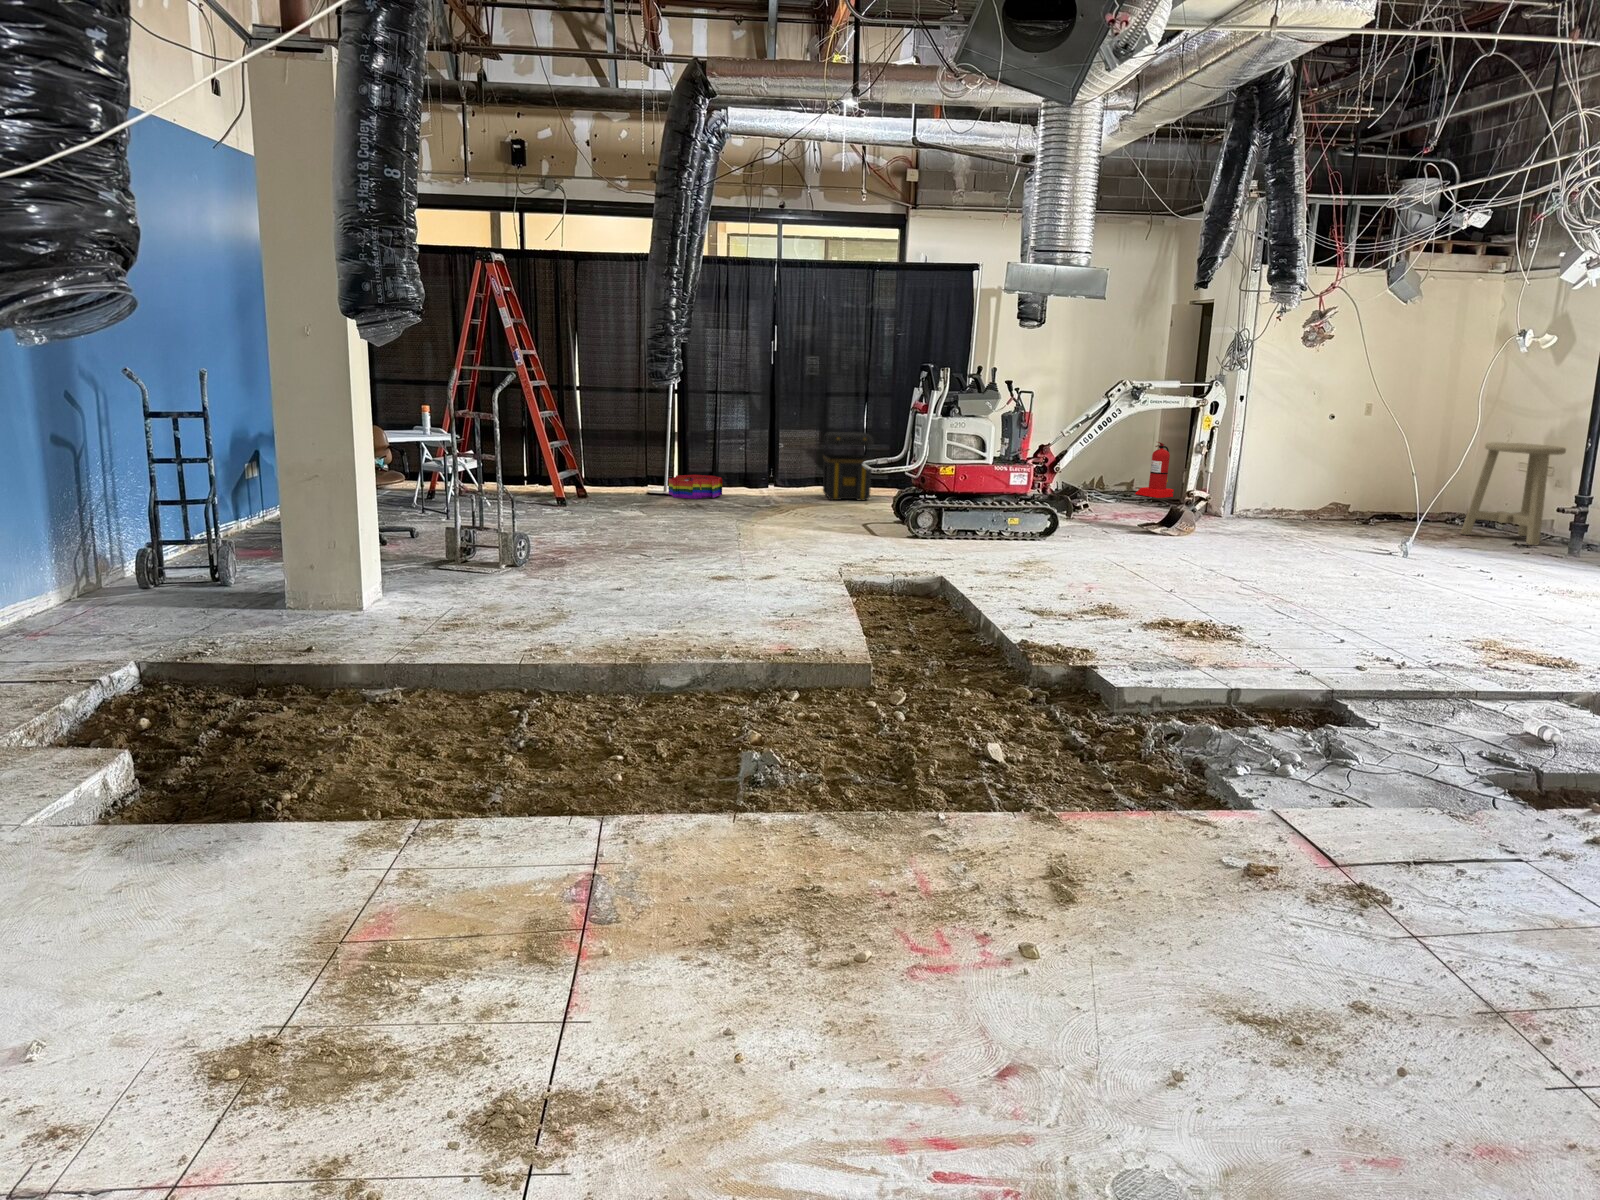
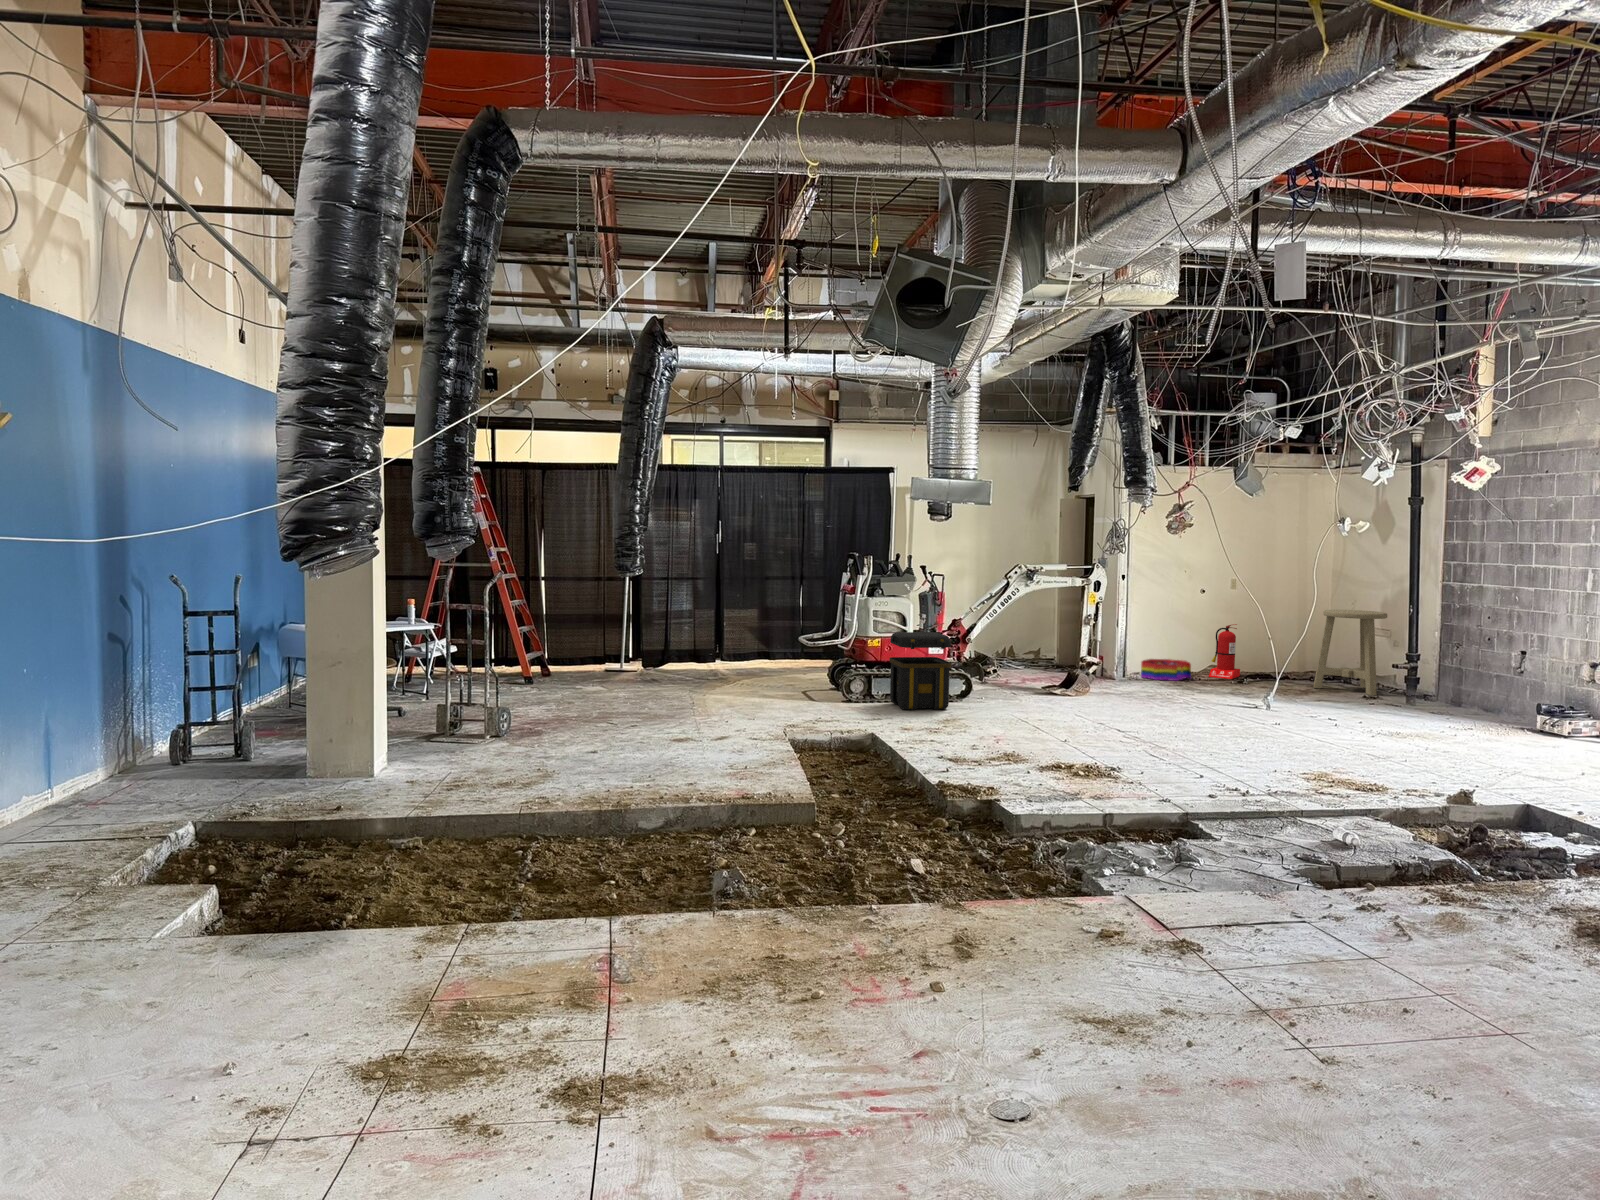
toolbox: present [823,432,874,500] -> present [889,632,952,710]
fire extinguisher: present [1135,442,1174,498] -> present [1209,624,1240,679]
storage bin: present [669,475,722,499] -> present [1141,659,1191,681]

